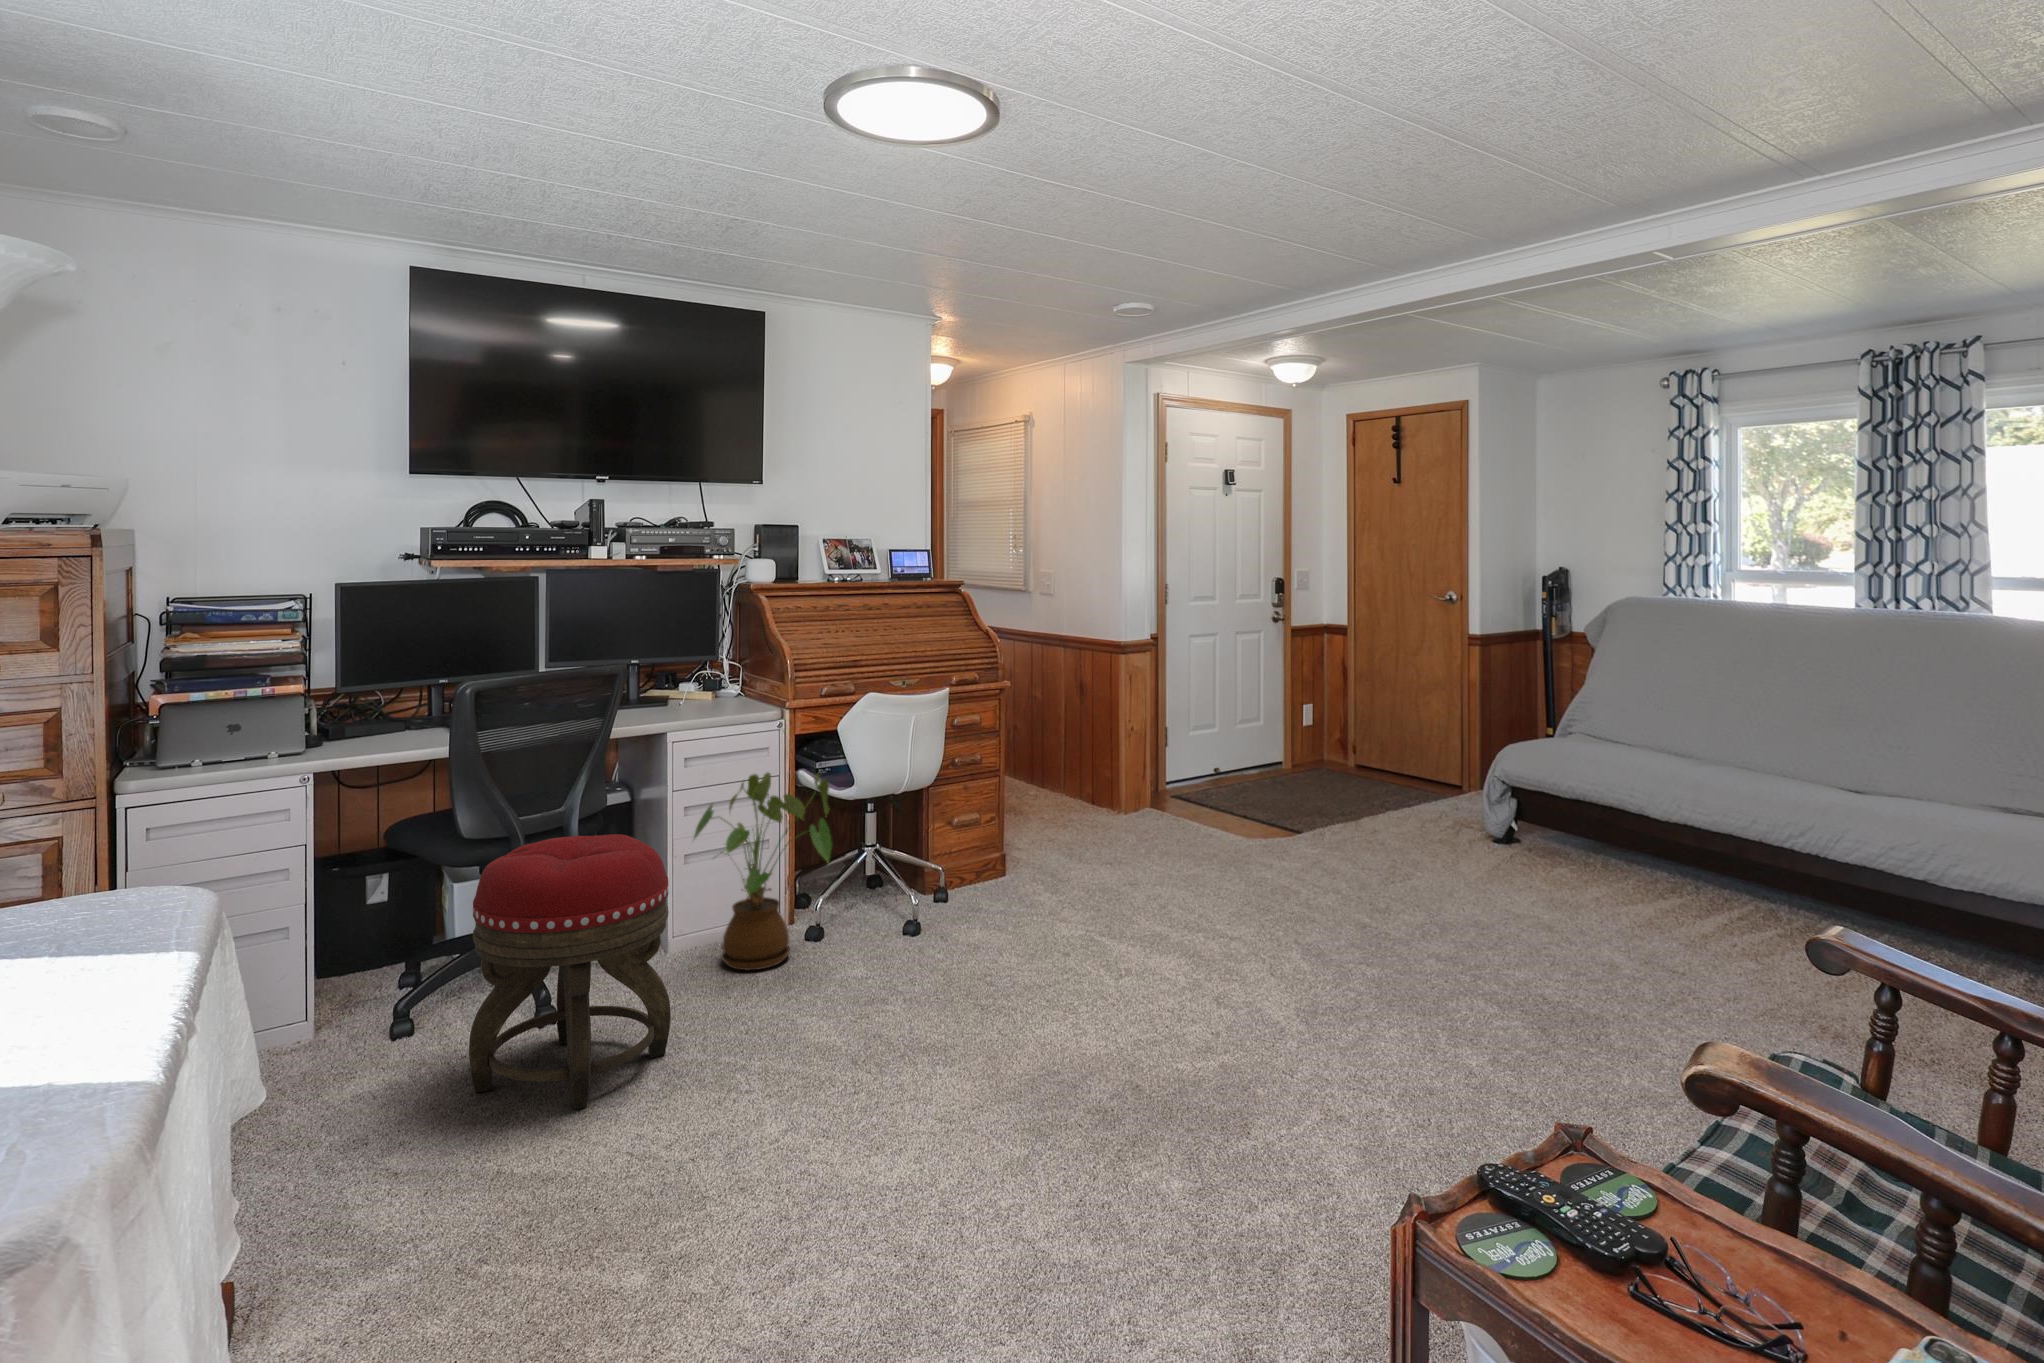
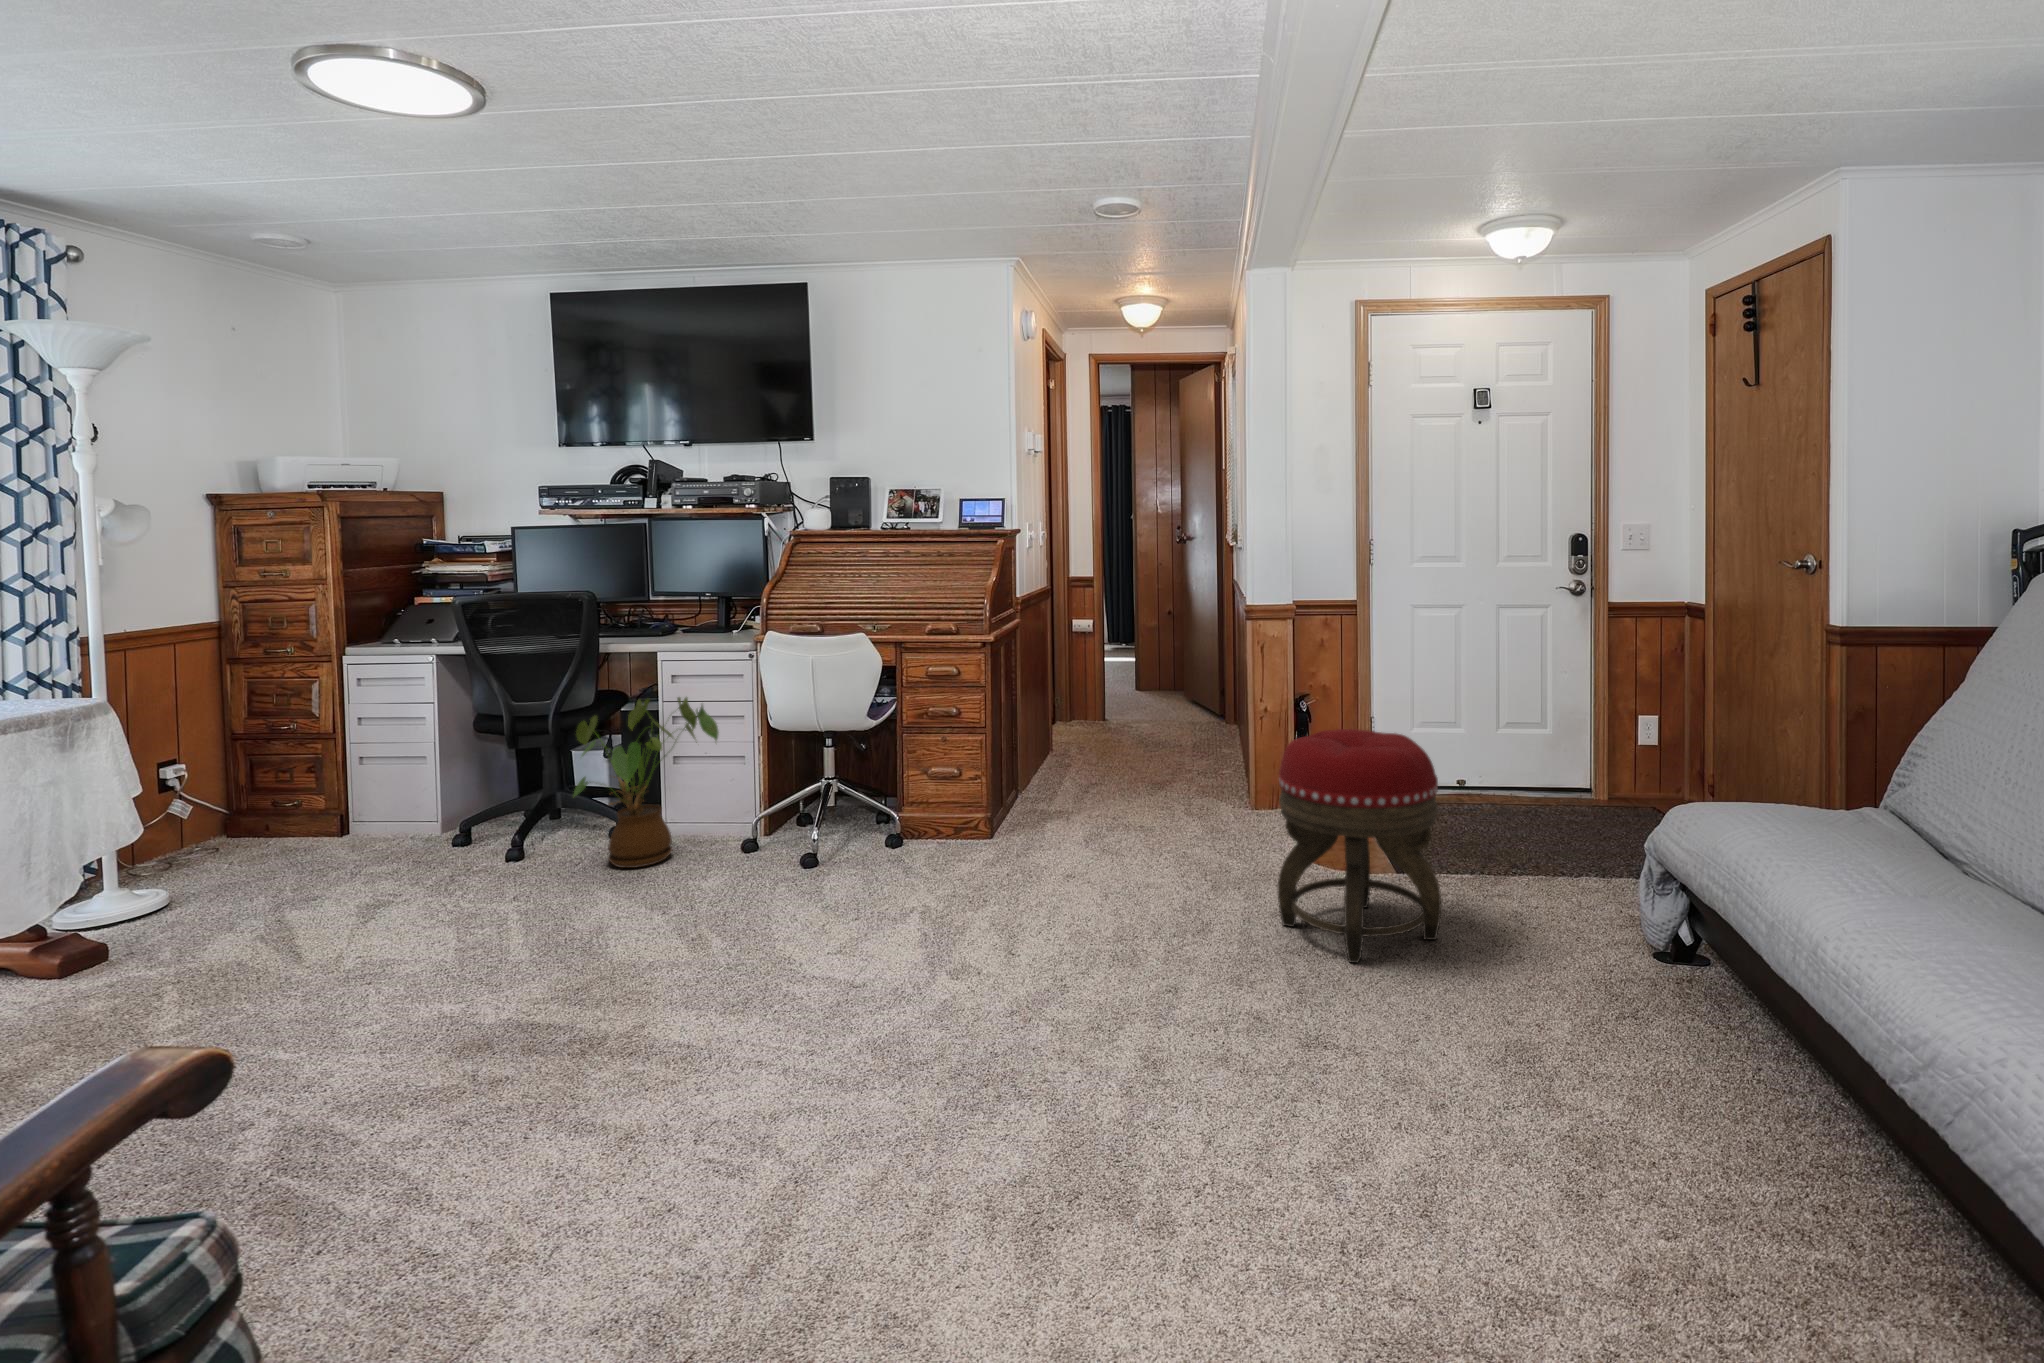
footstool: present [469,834,671,1110] -> present [1278,729,1441,963]

